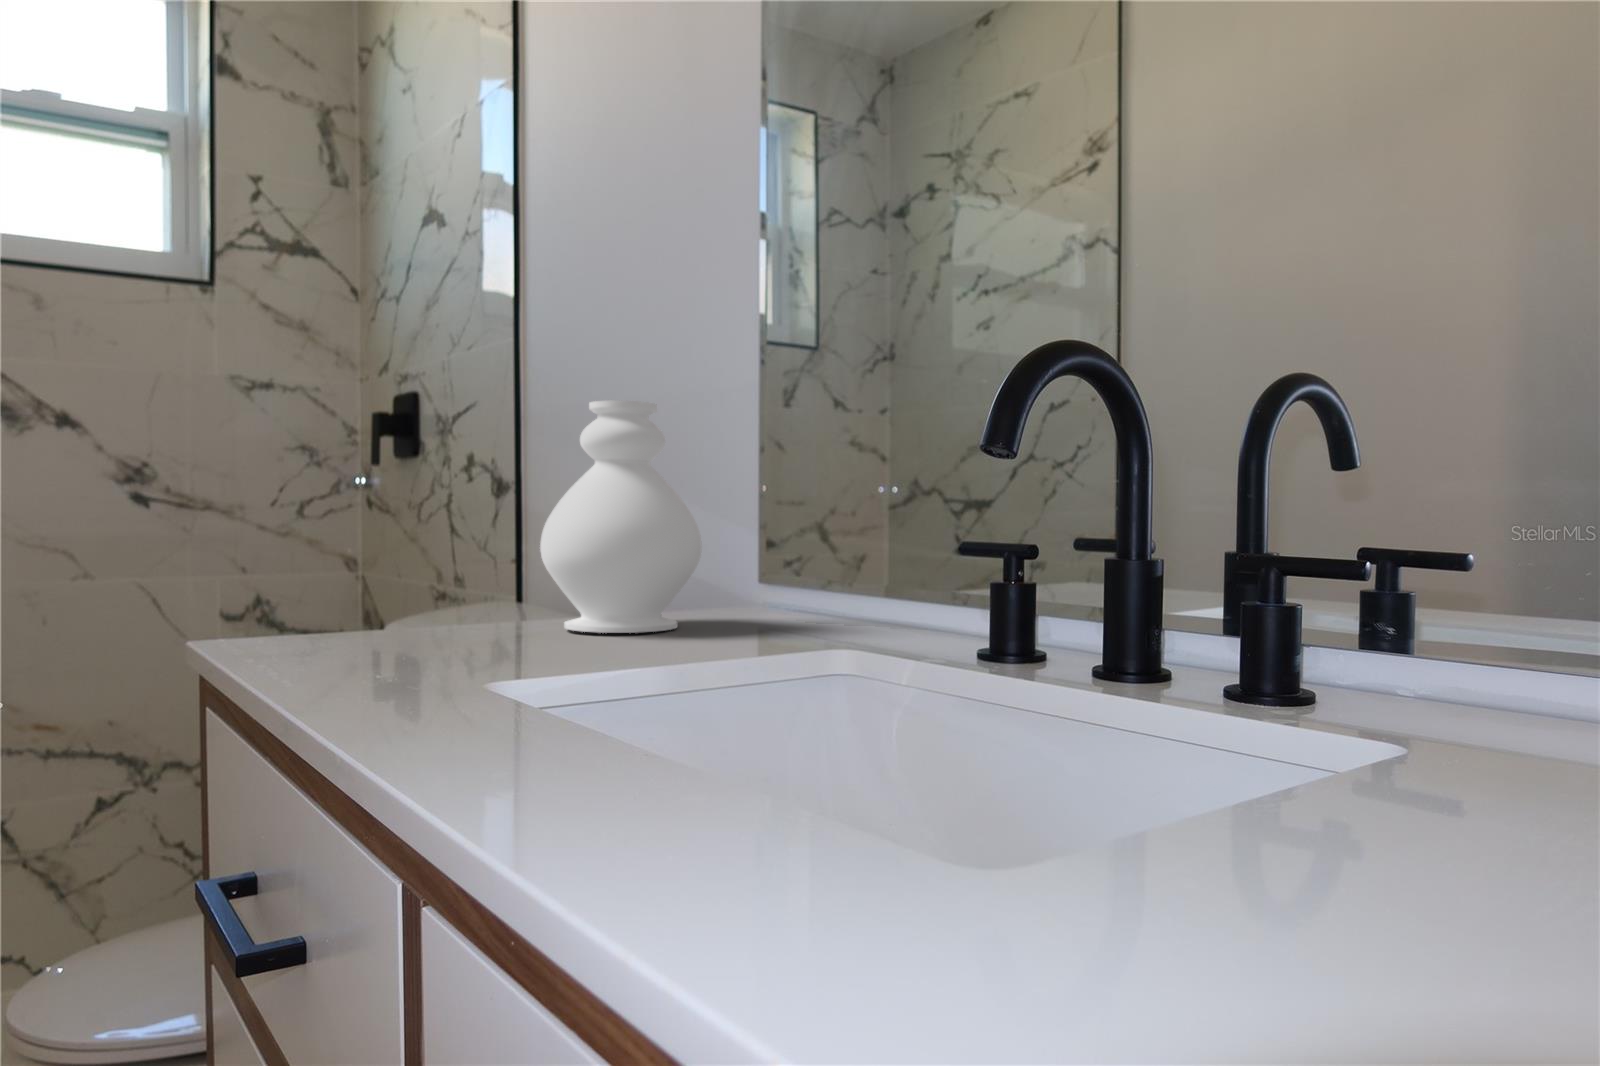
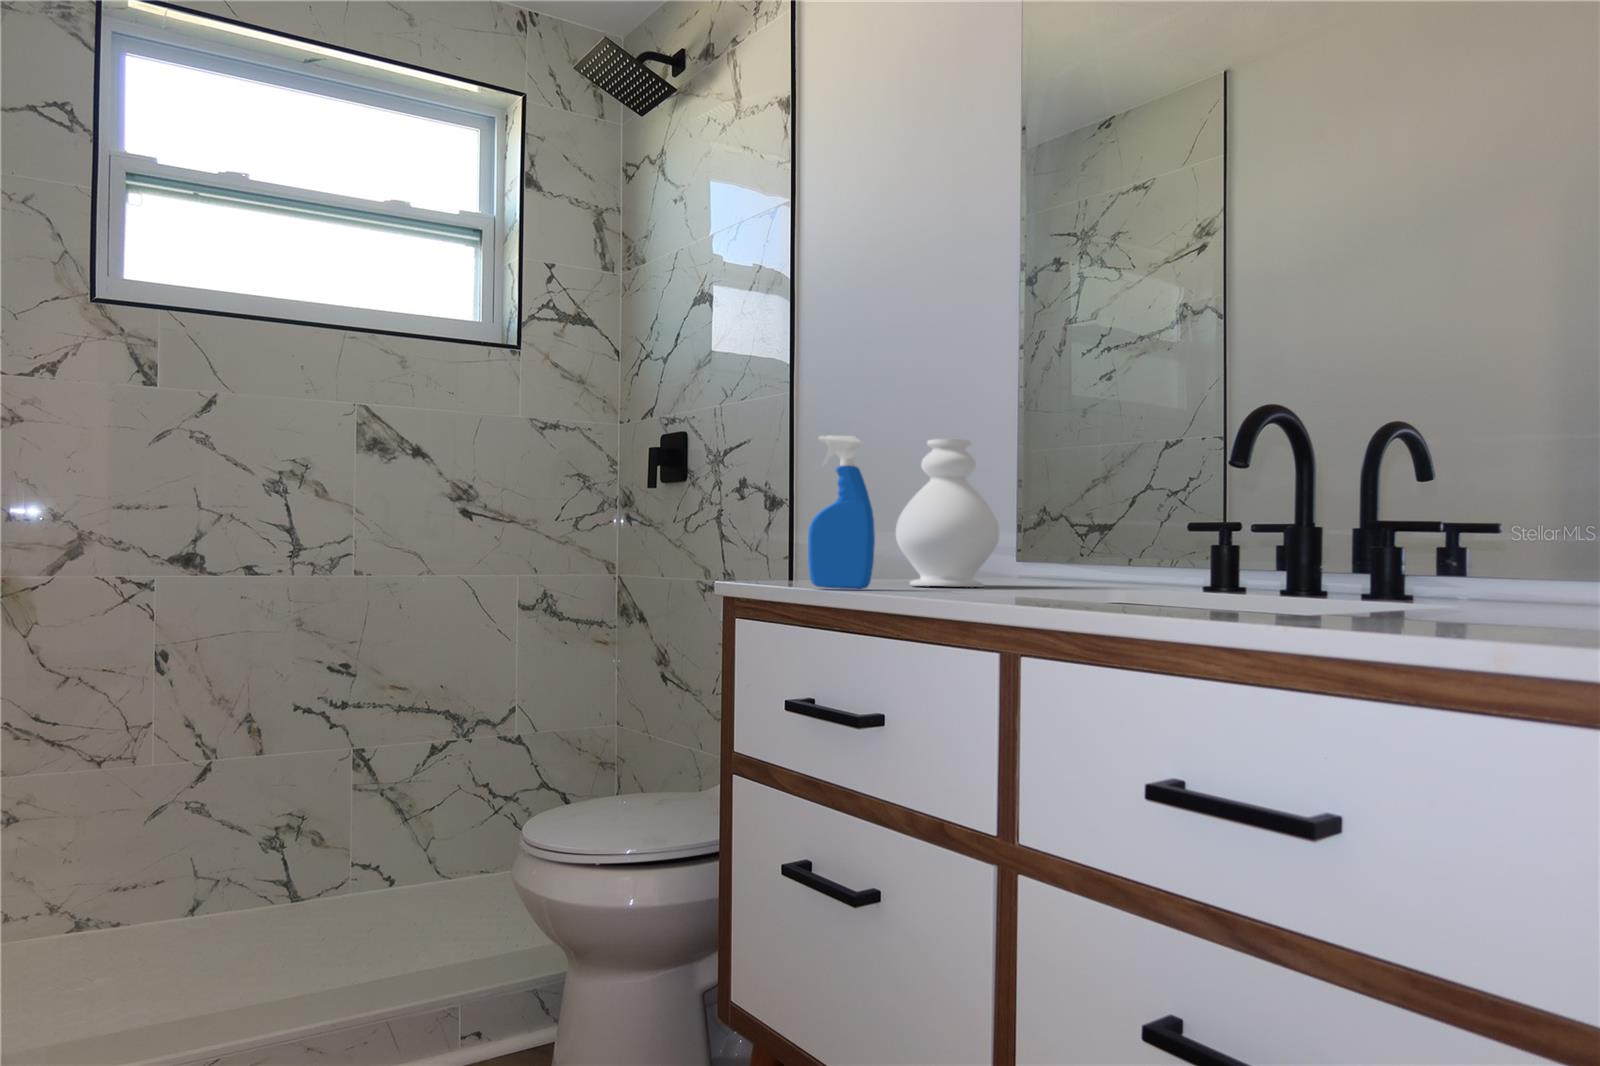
spray bottle: none [361,397,465,649] -> present [808,435,875,589]

